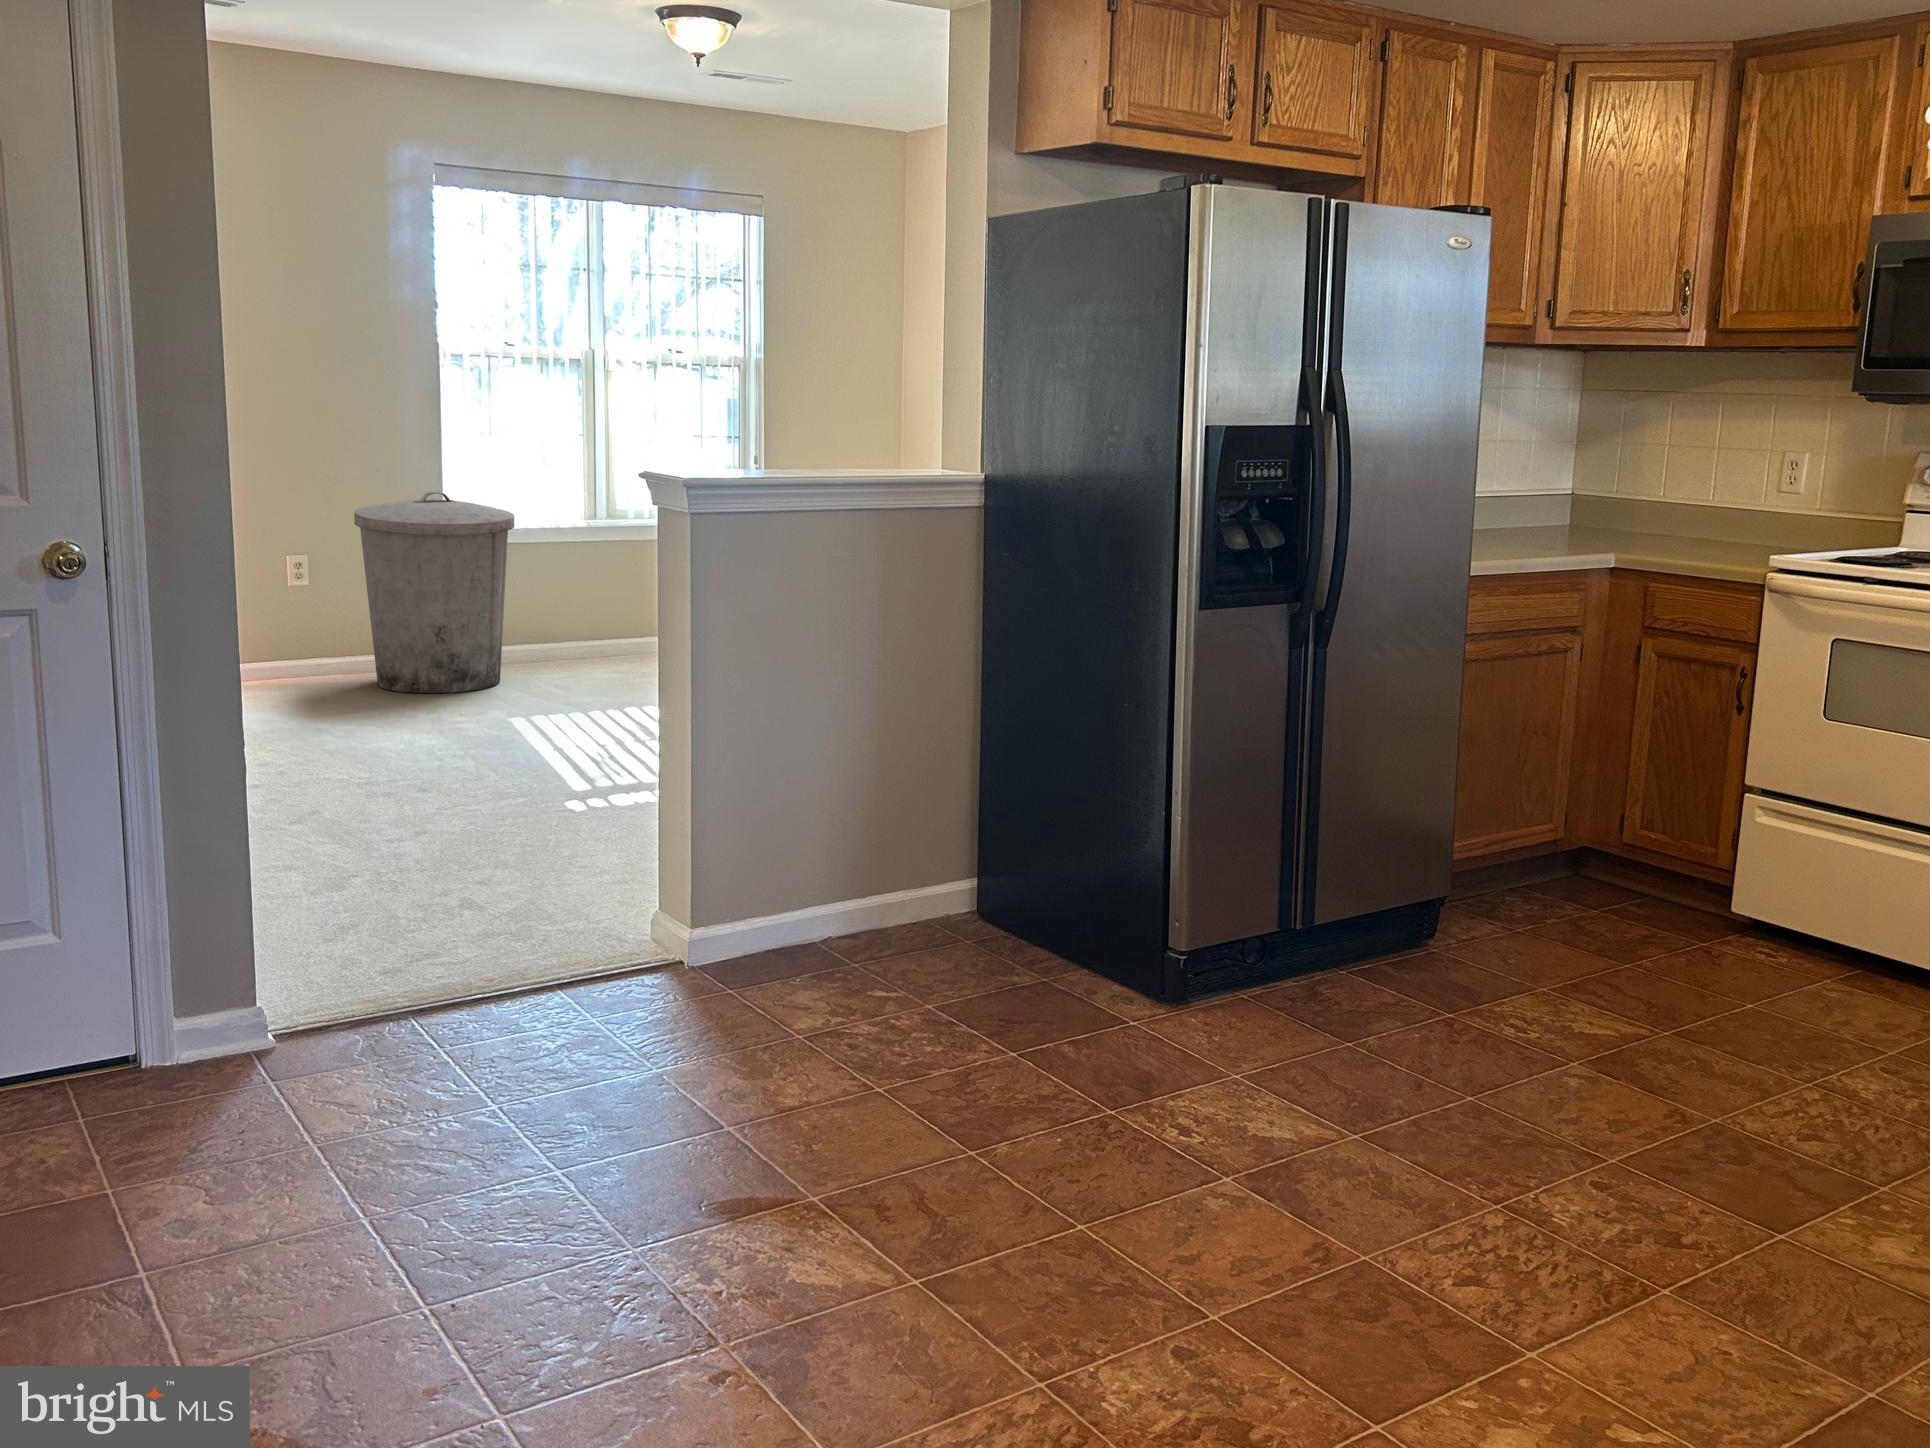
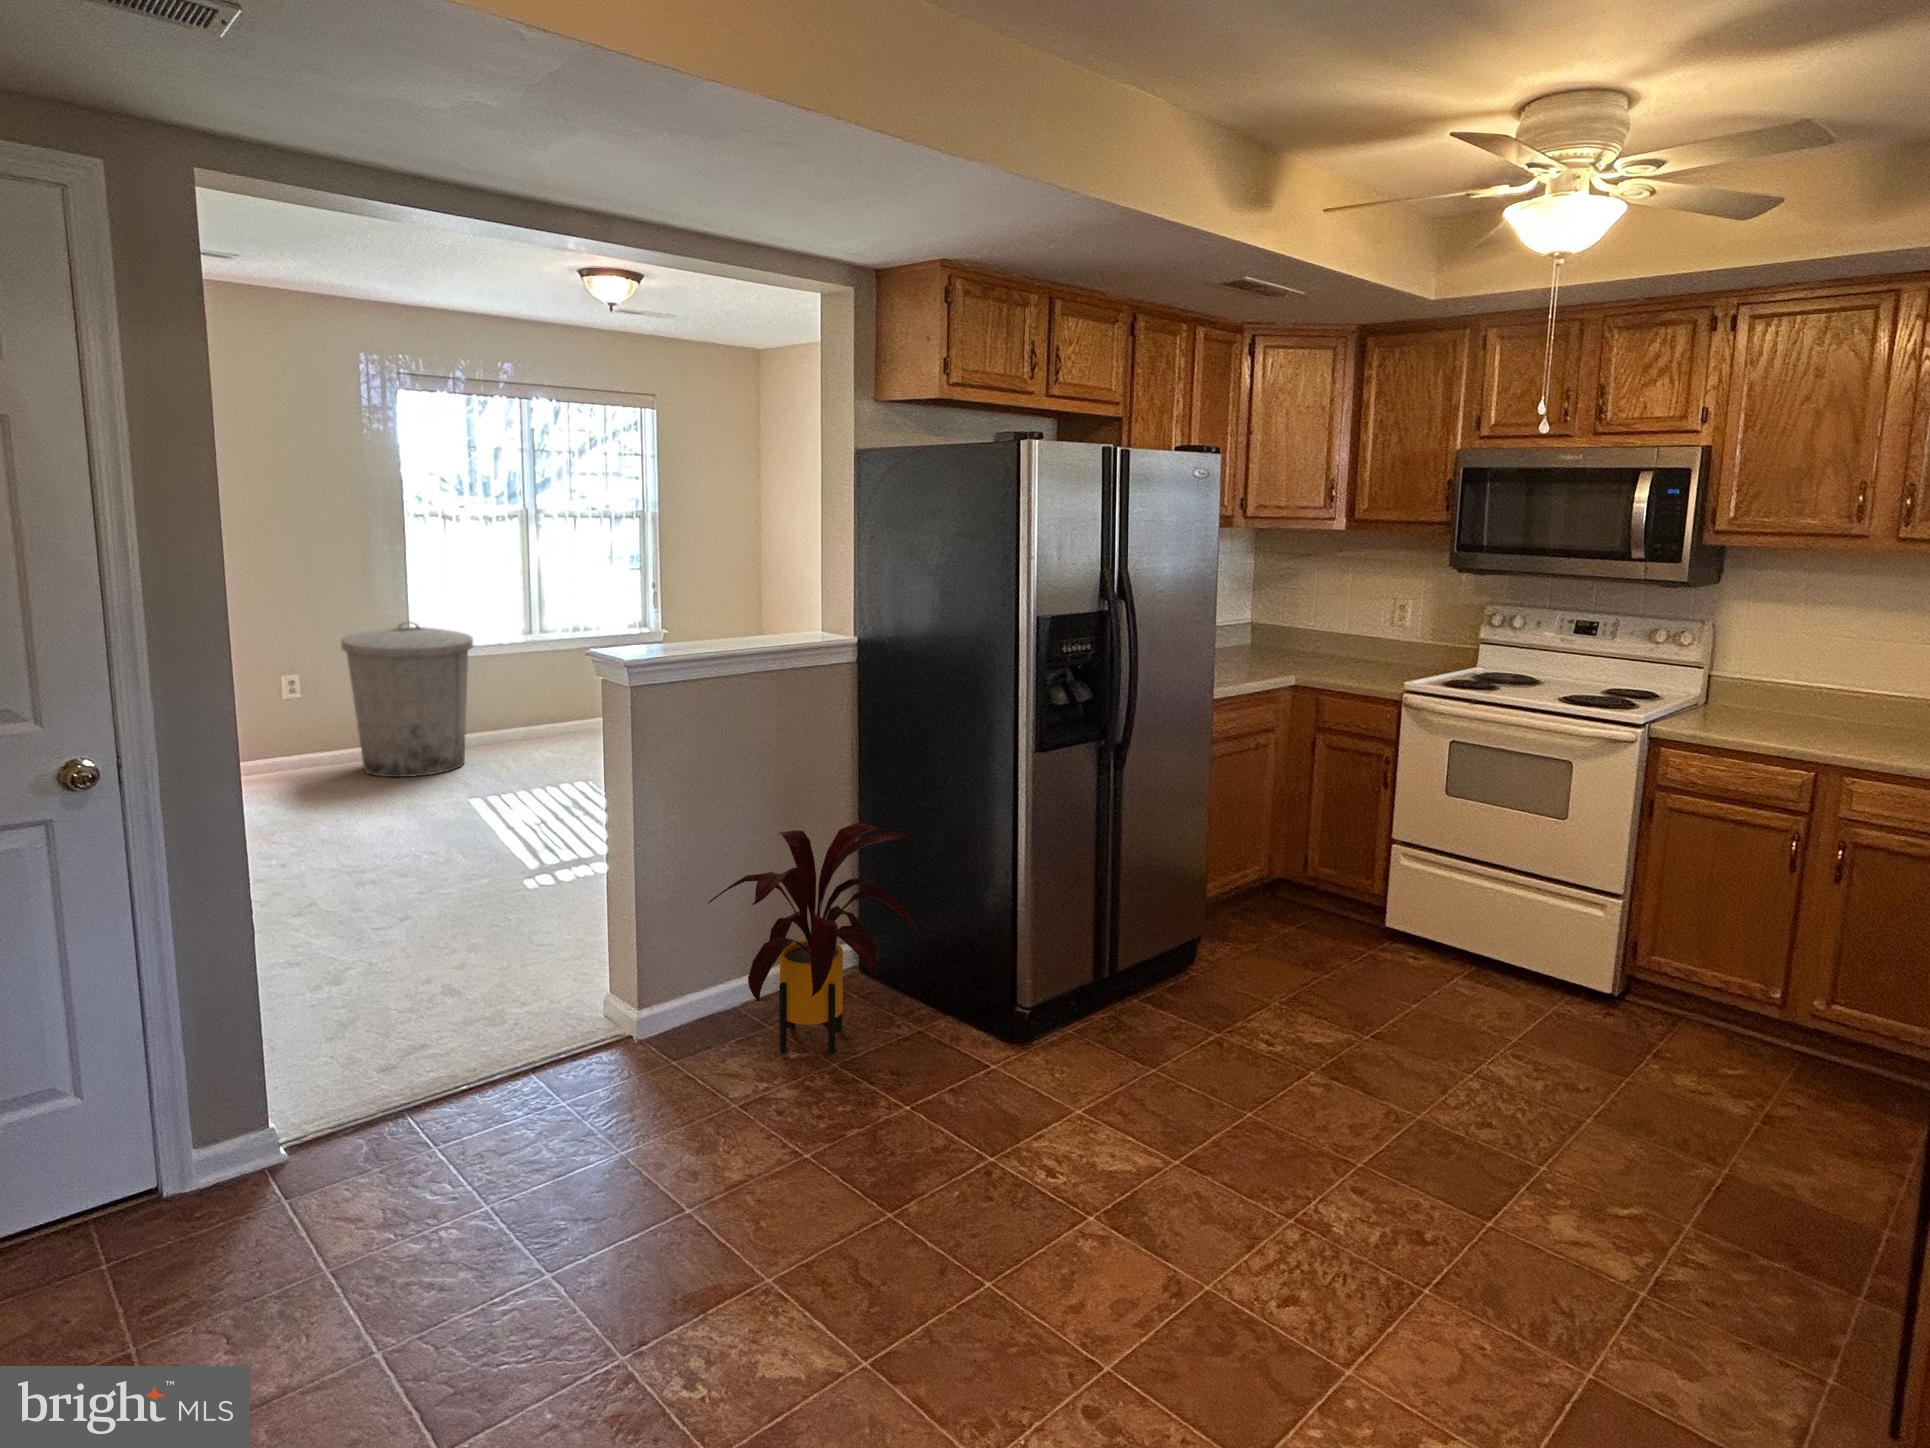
house plant: none [773,707,1044,999] -> present [708,823,921,1053]

